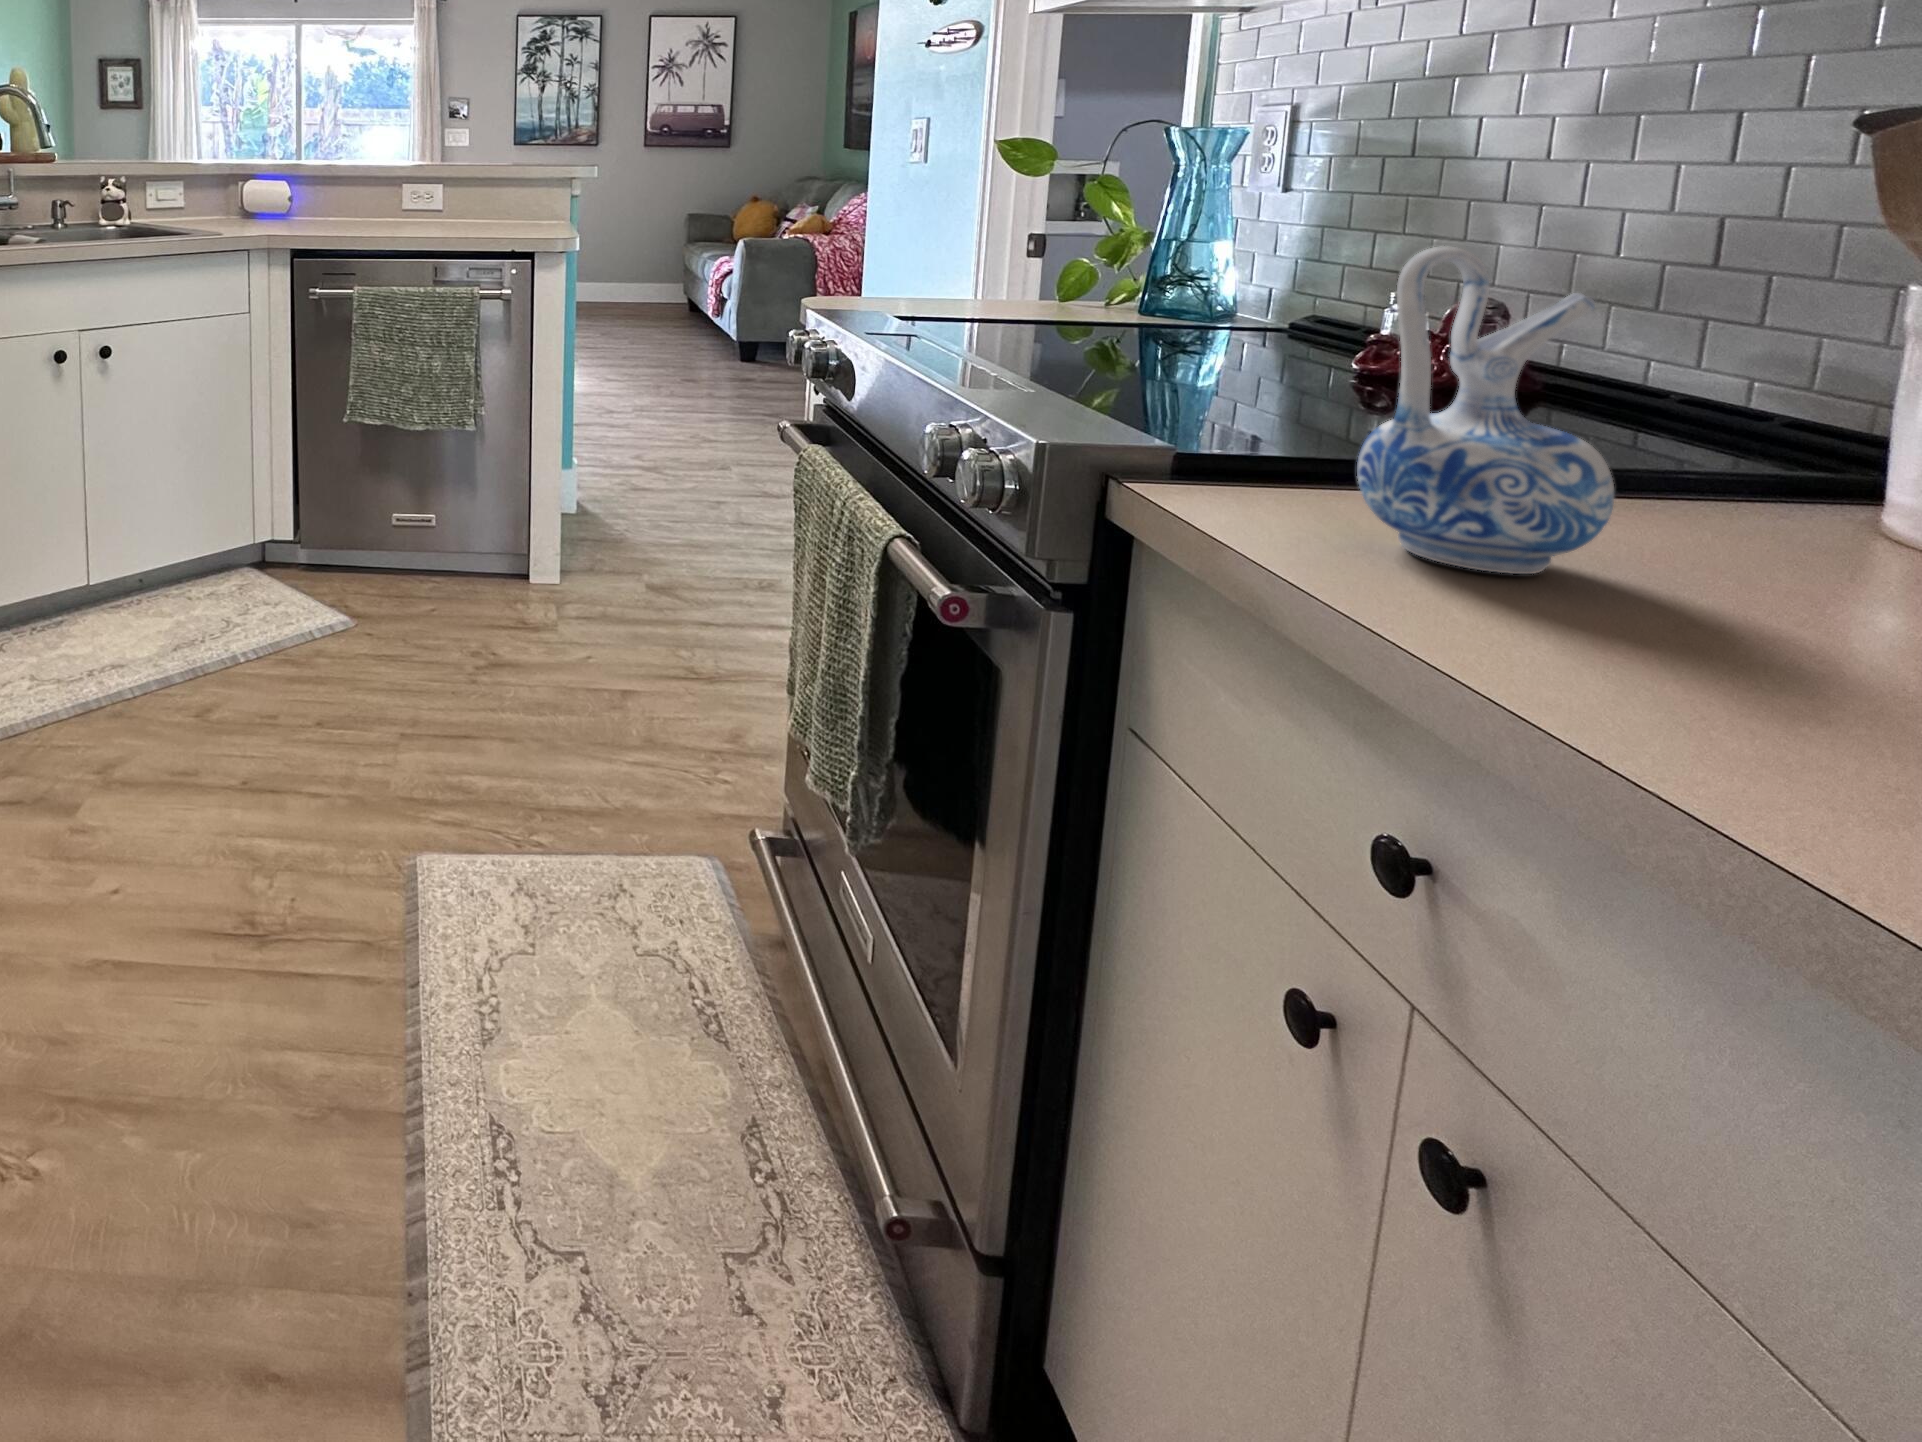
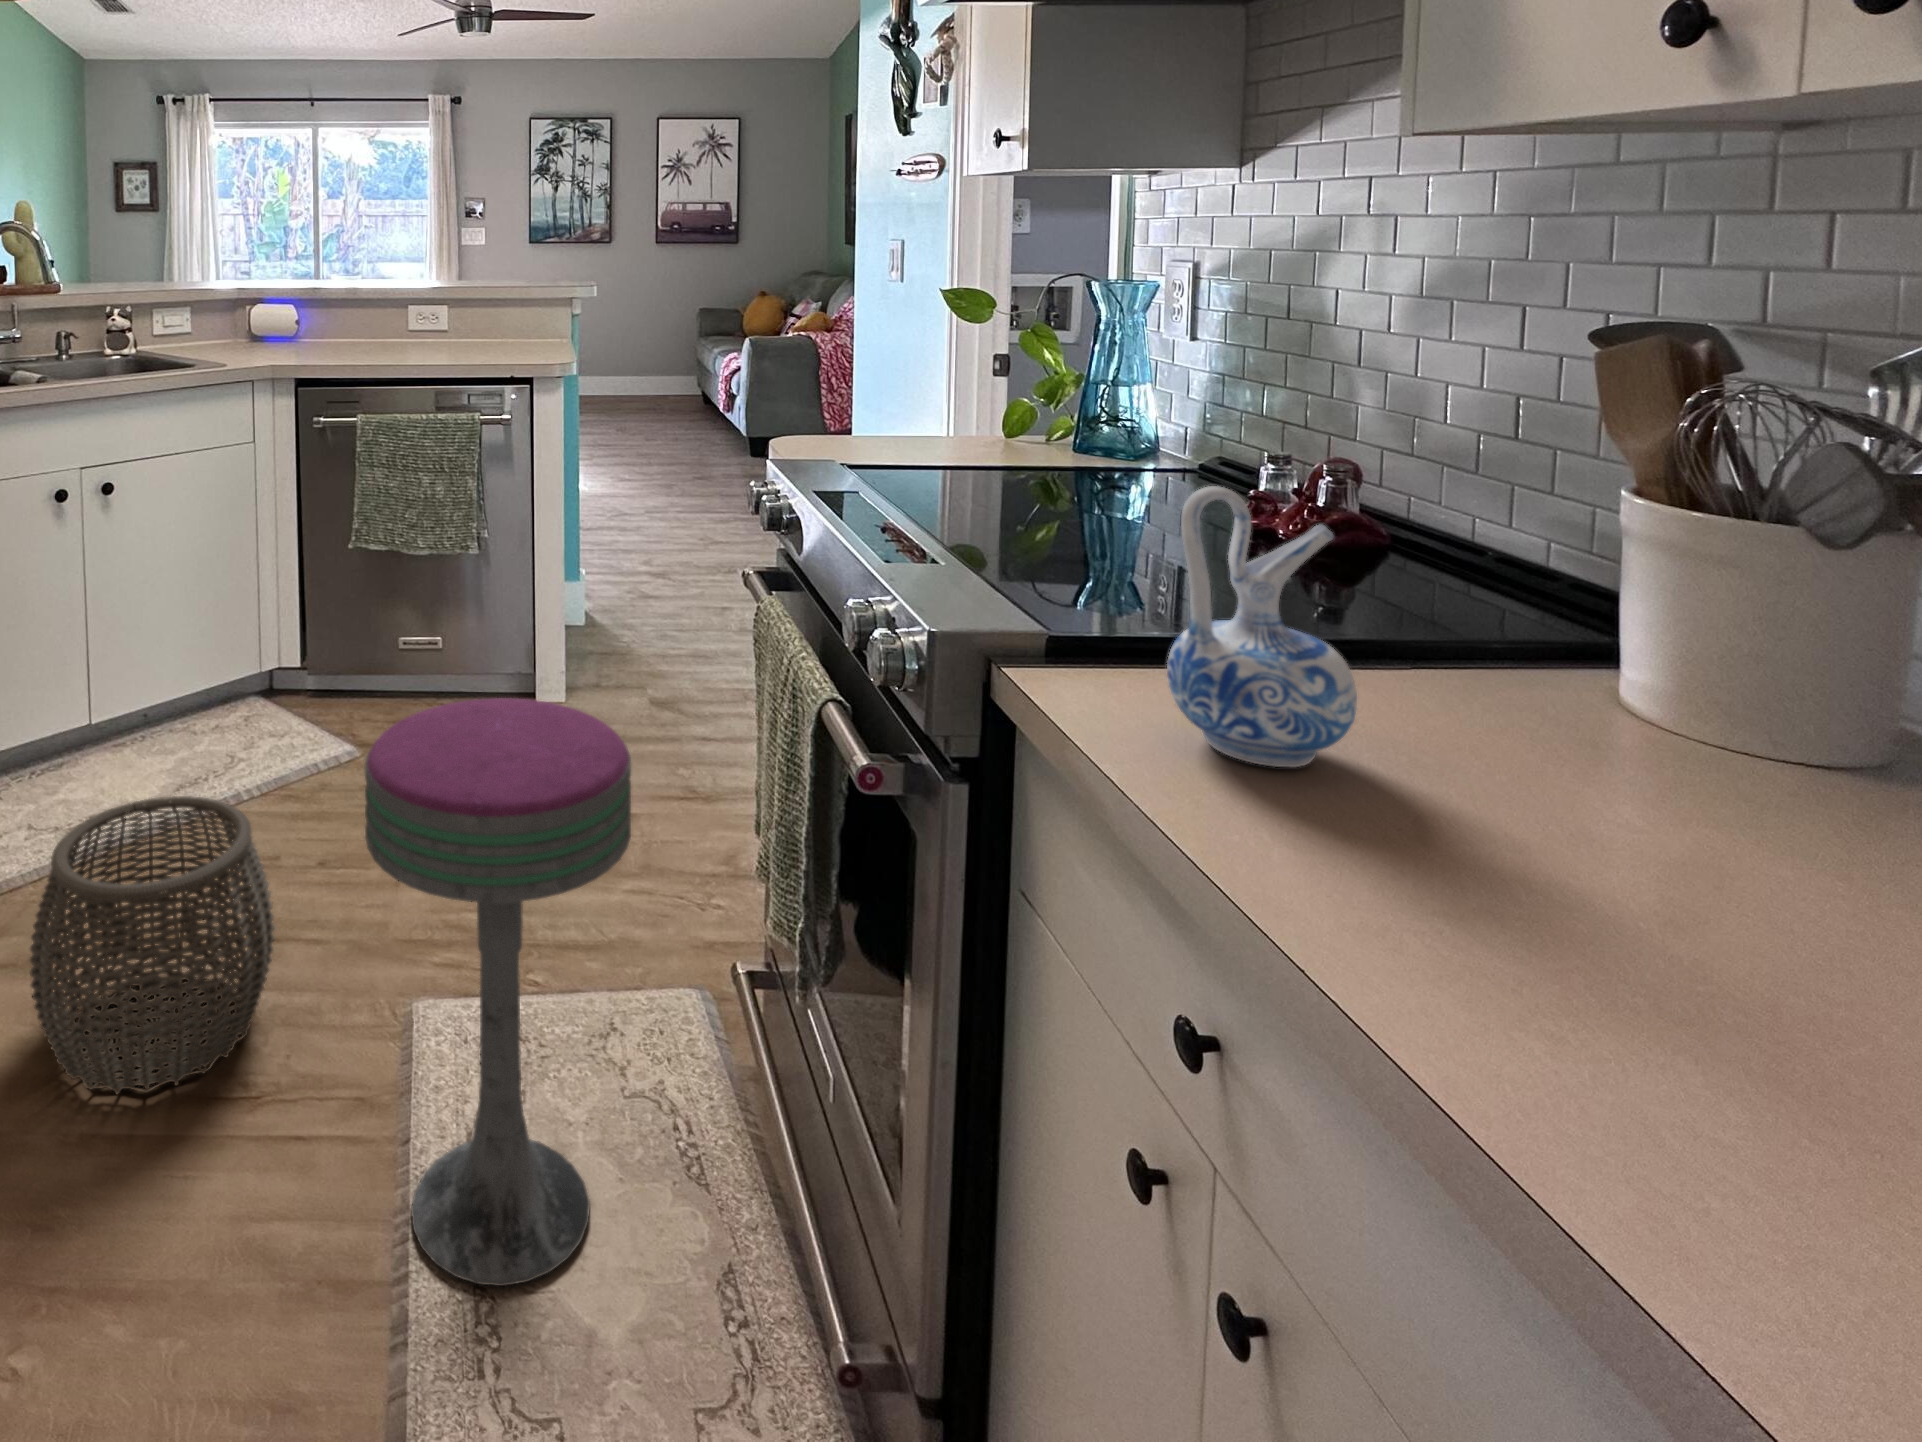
bar stool: none [382,547,663,1123] -> present [365,698,631,1286]
woven basket: none [40,644,279,924] -> present [30,796,275,1094]

